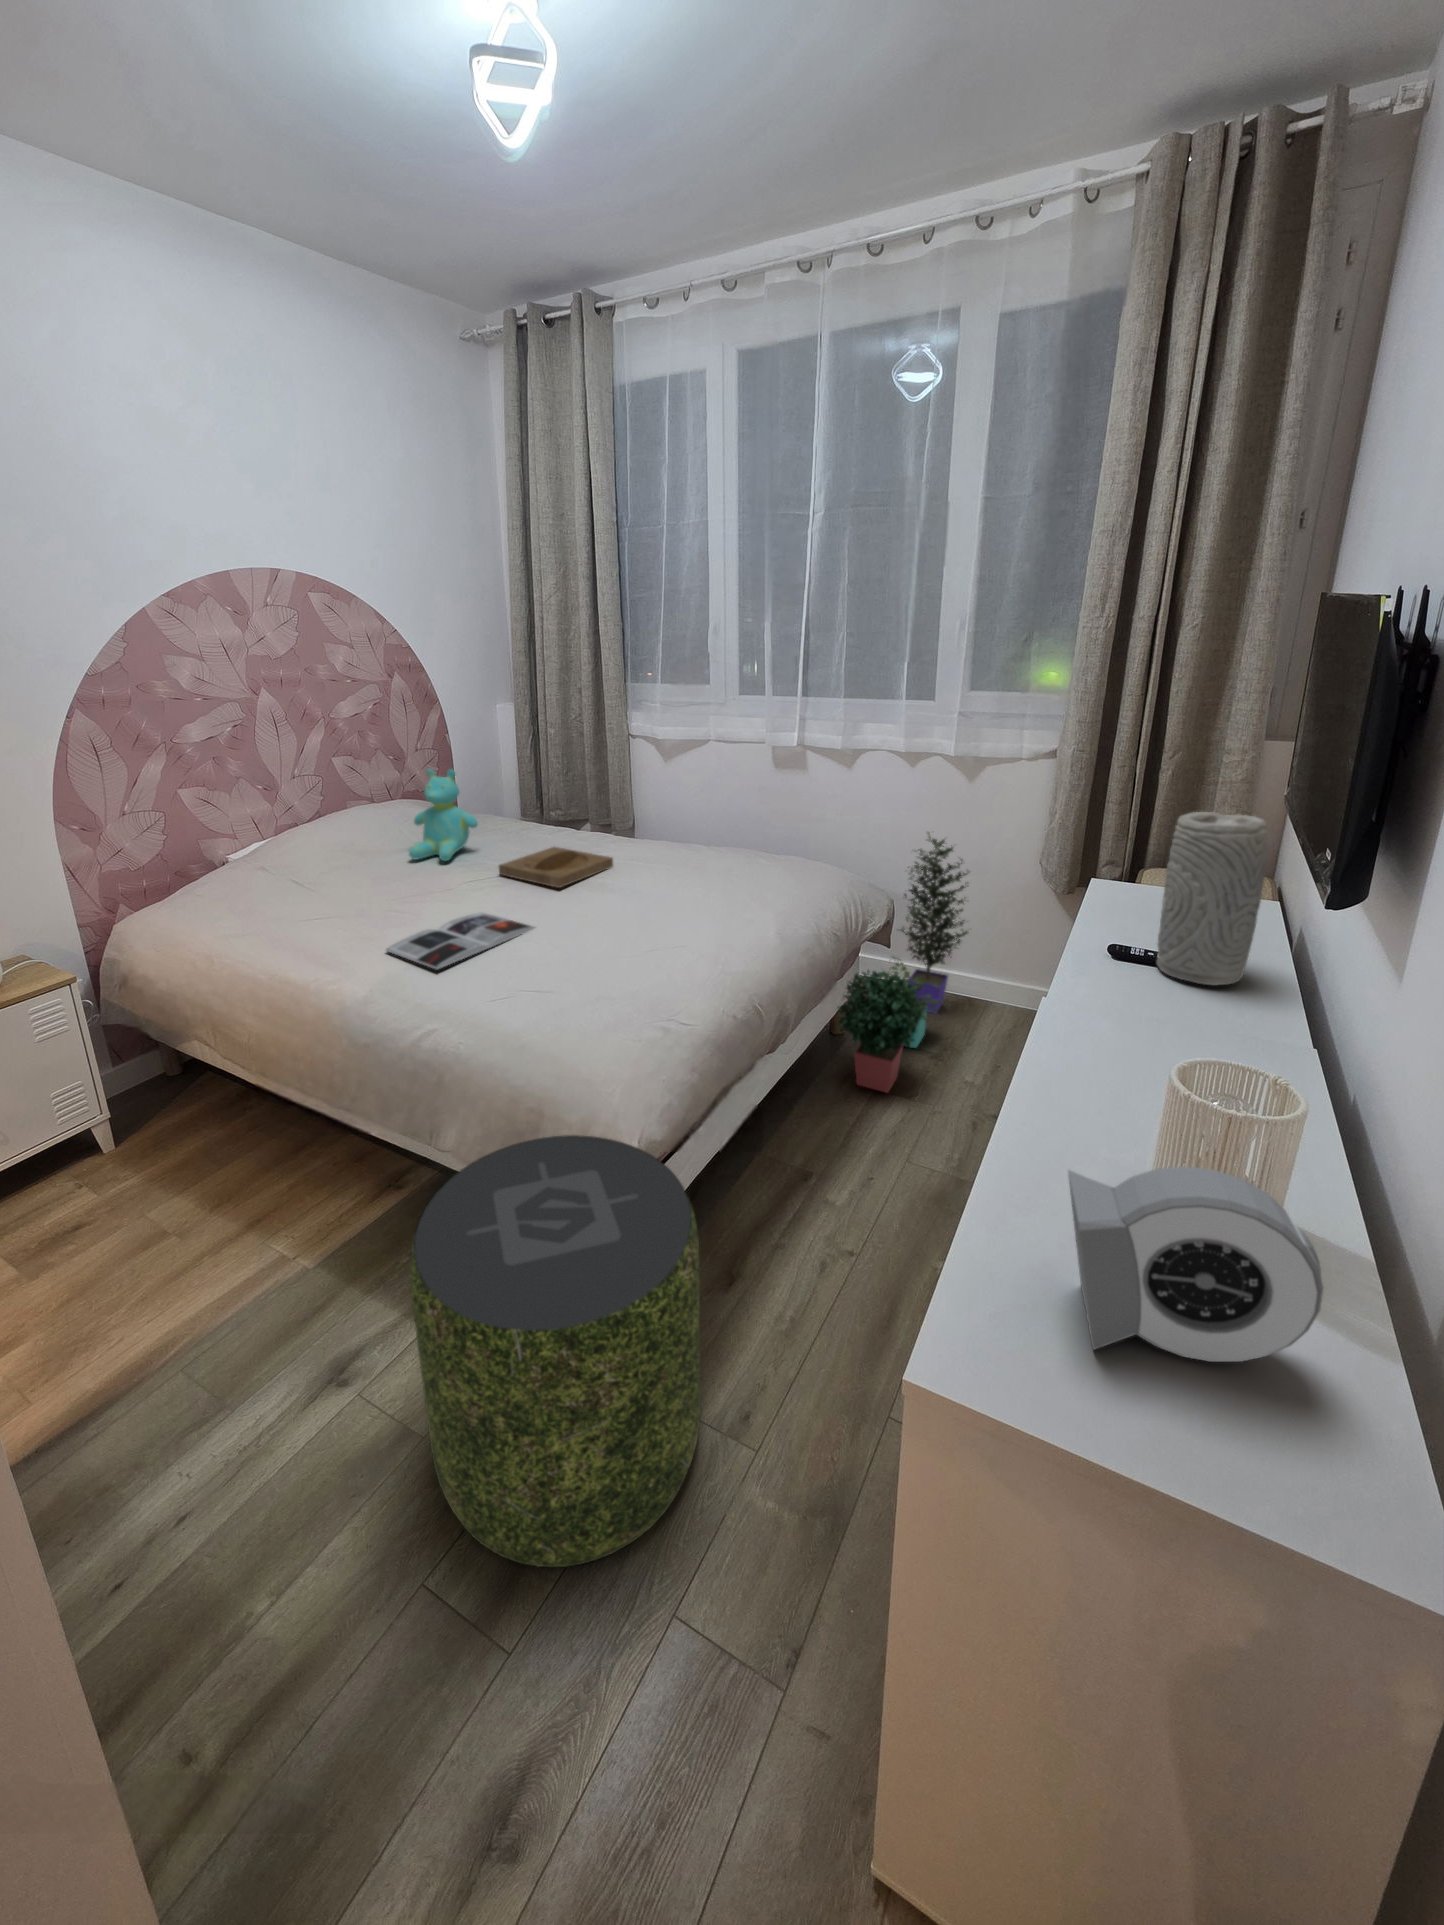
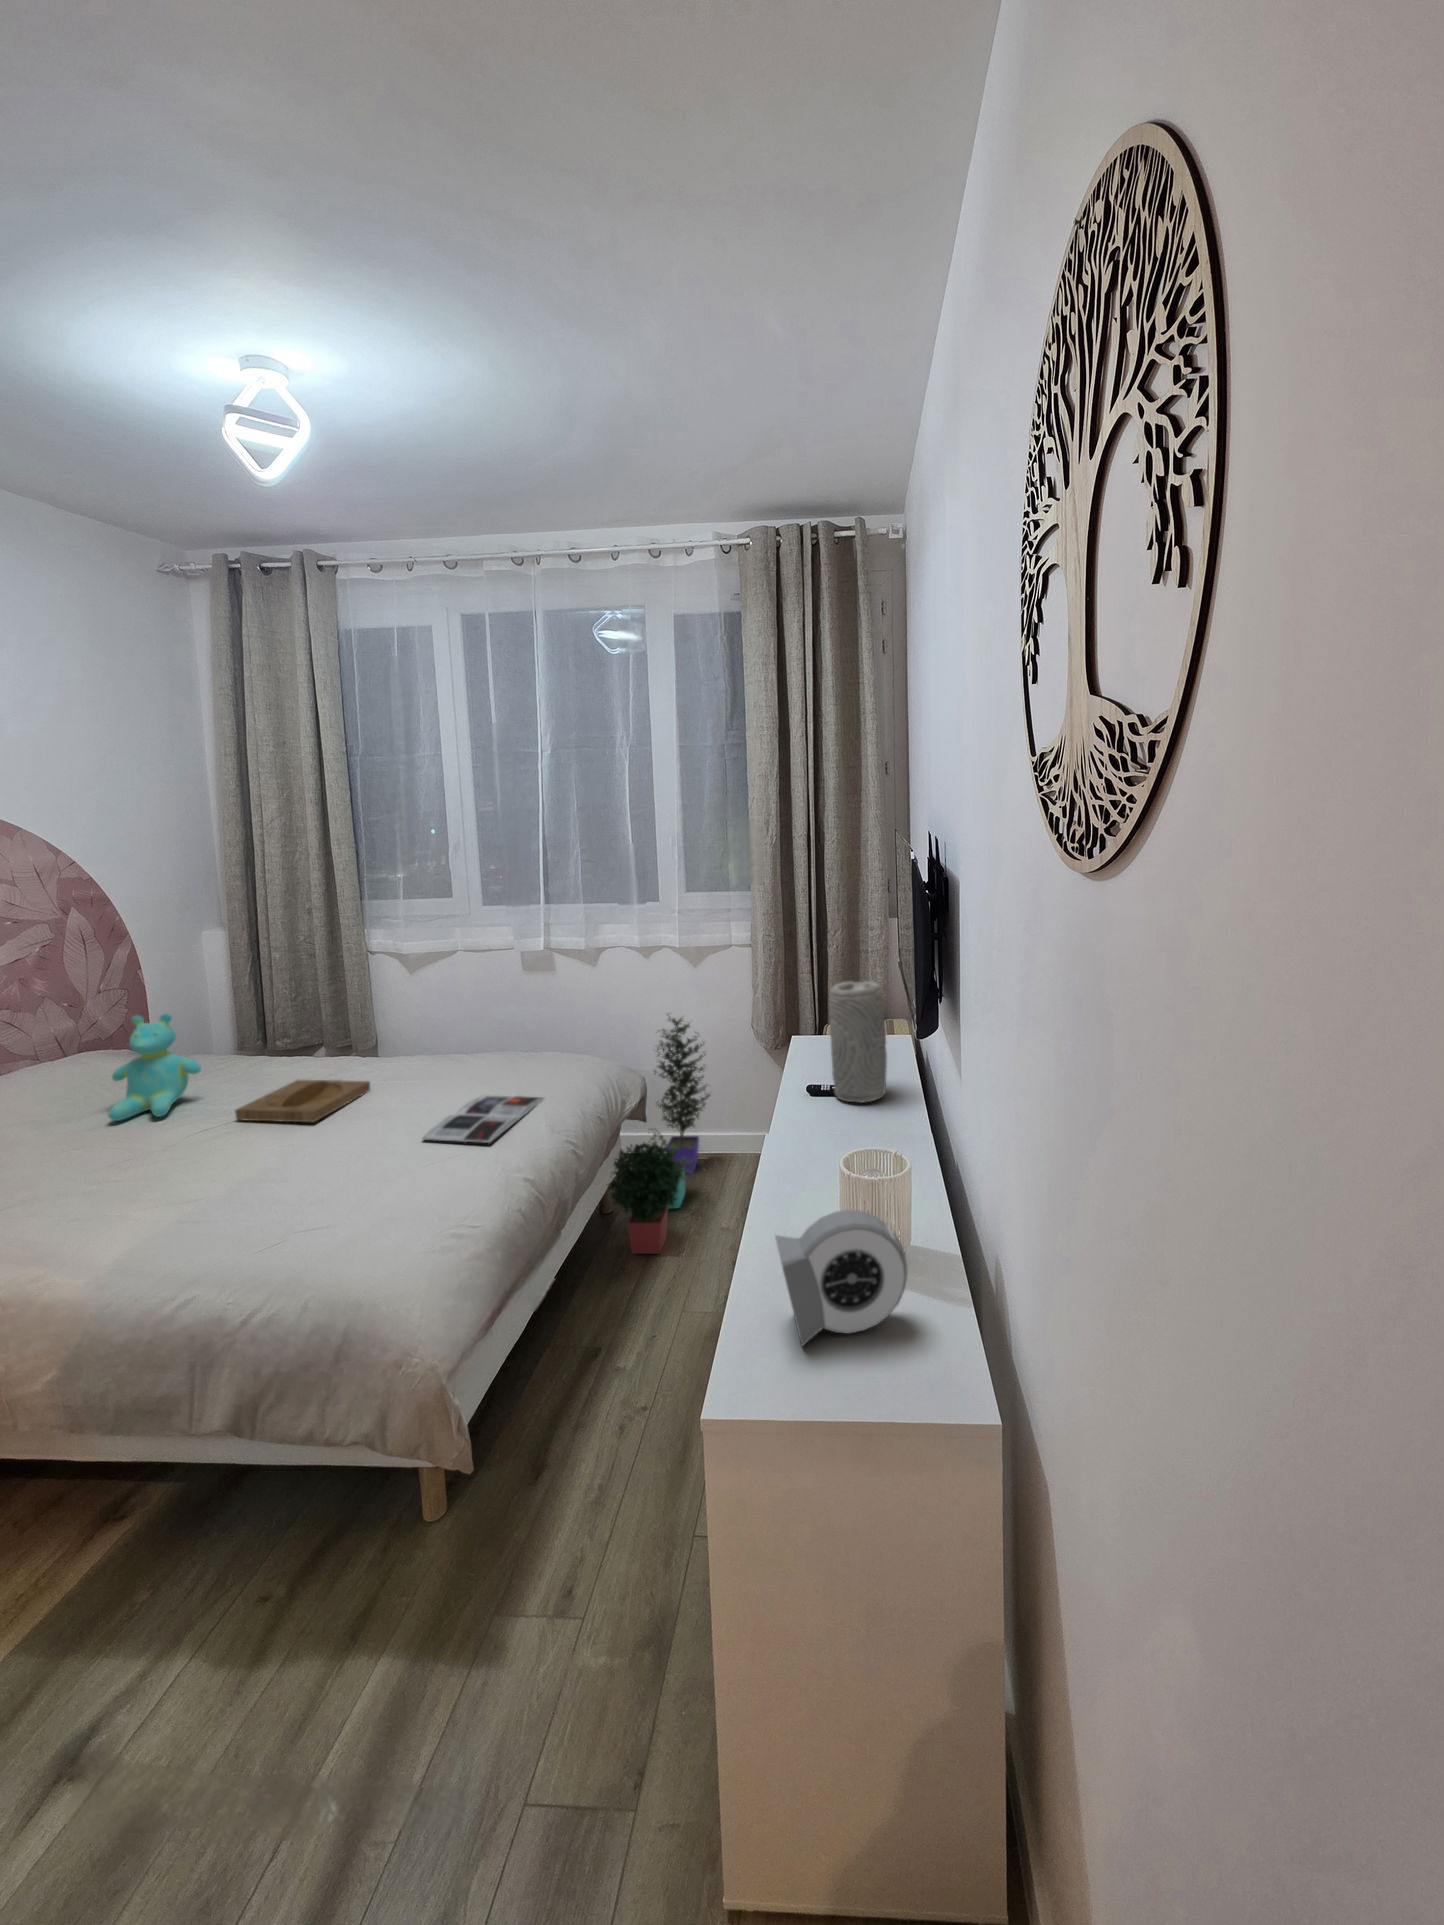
magazine: present [386,912,535,969] -> present [422,1095,544,1143]
pouf: present [409,1135,701,1567] -> none [218,1349,529,1817]

